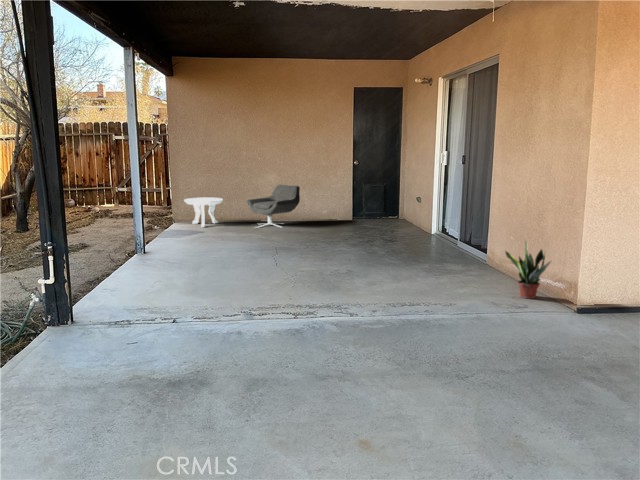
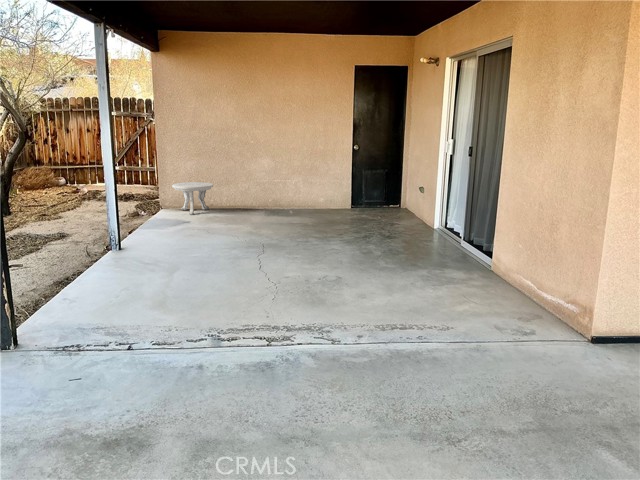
lounge chair: present [246,185,300,228] -> none [238,170,294,216]
potted plant: present [506,242,551,299] -> none [512,255,566,321]

